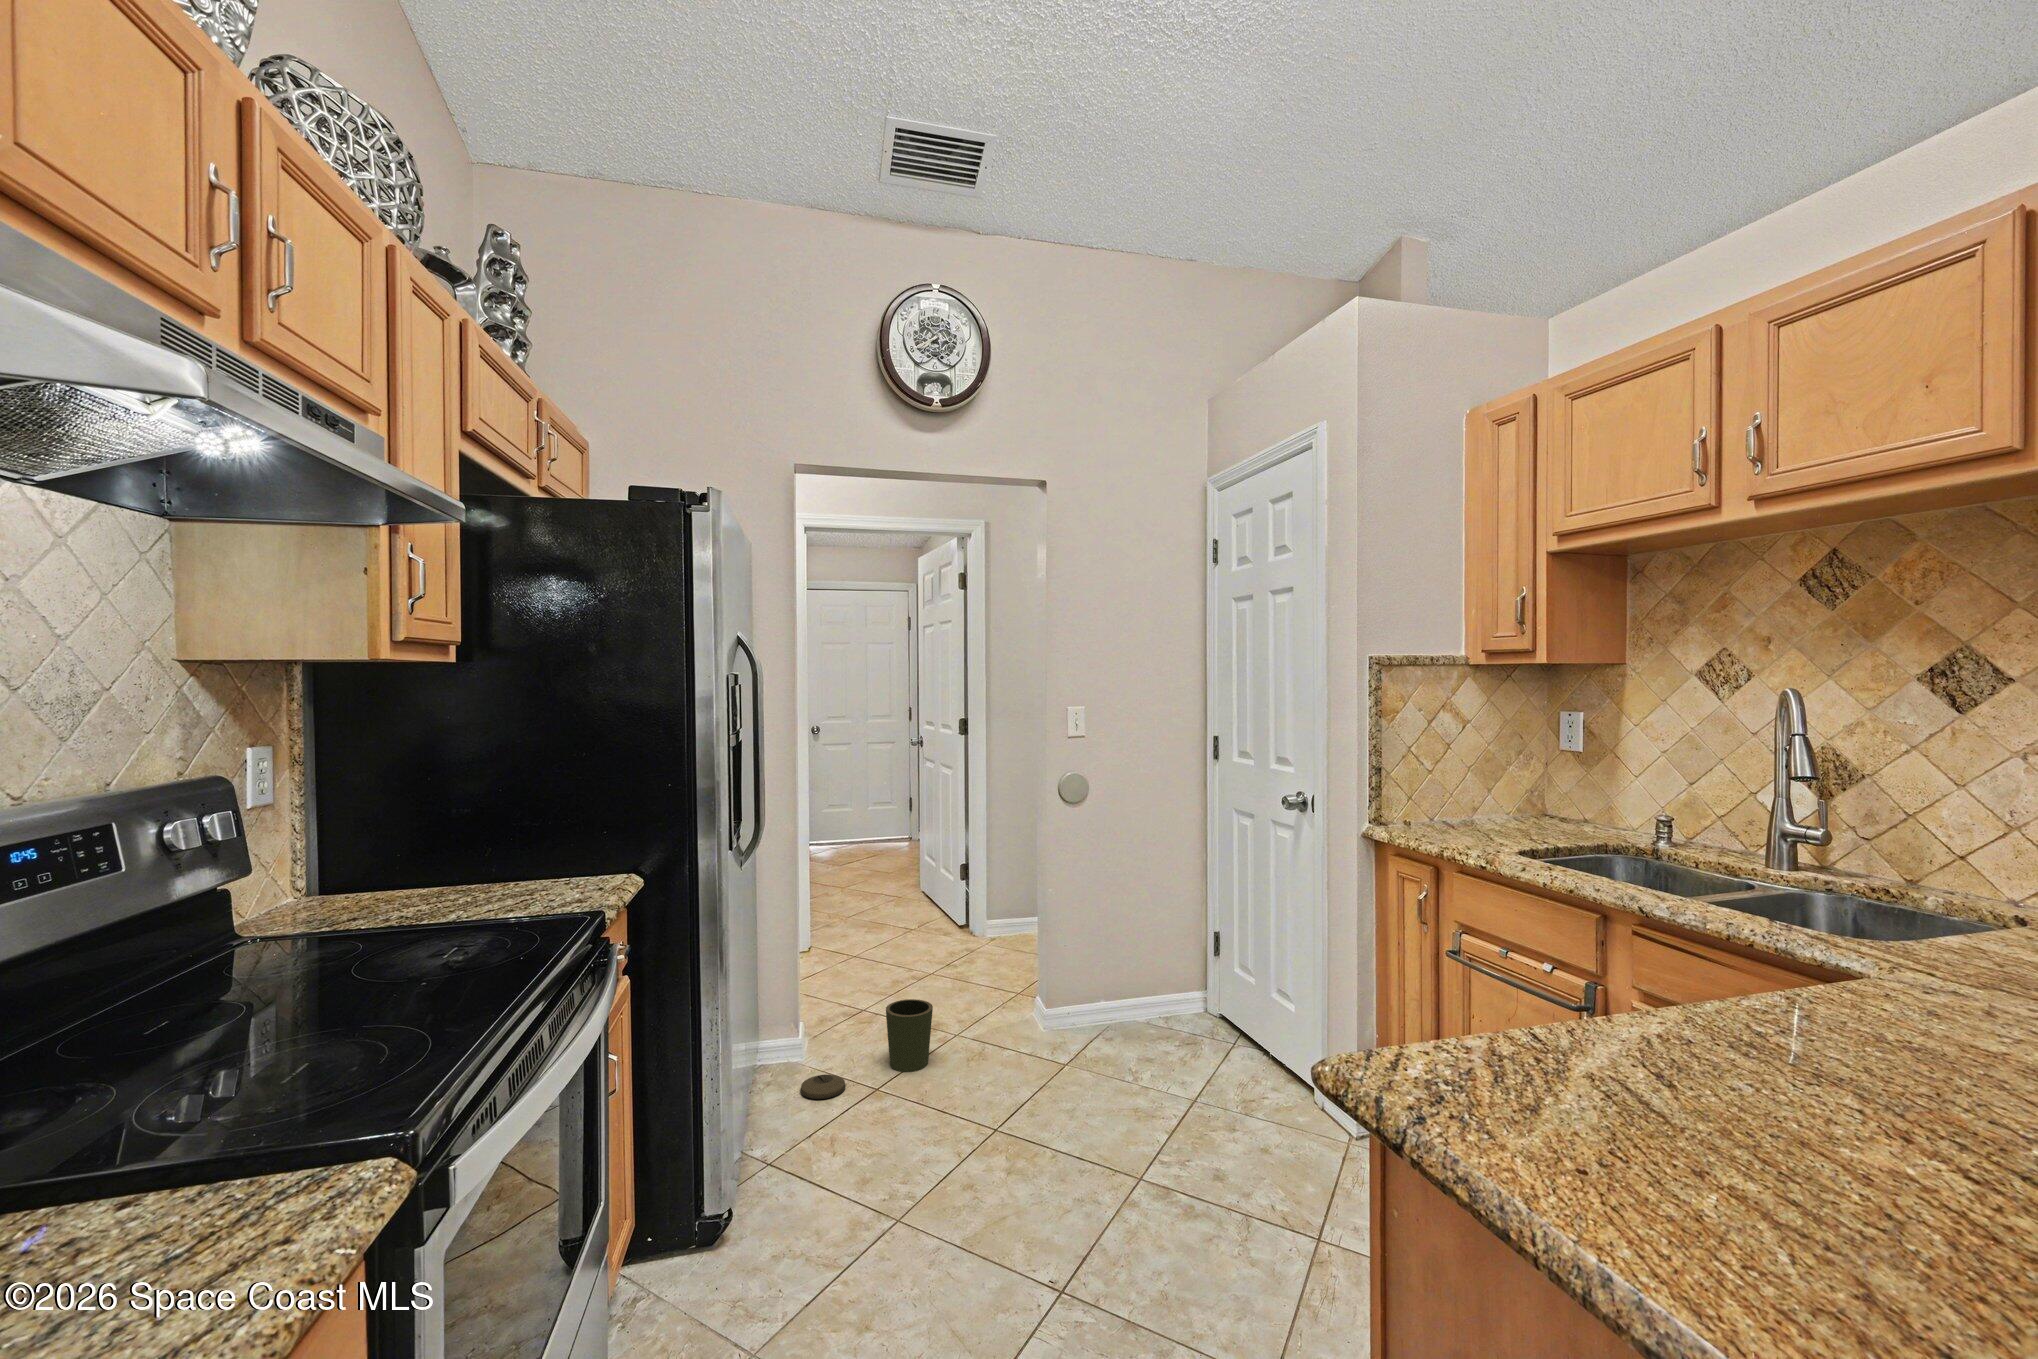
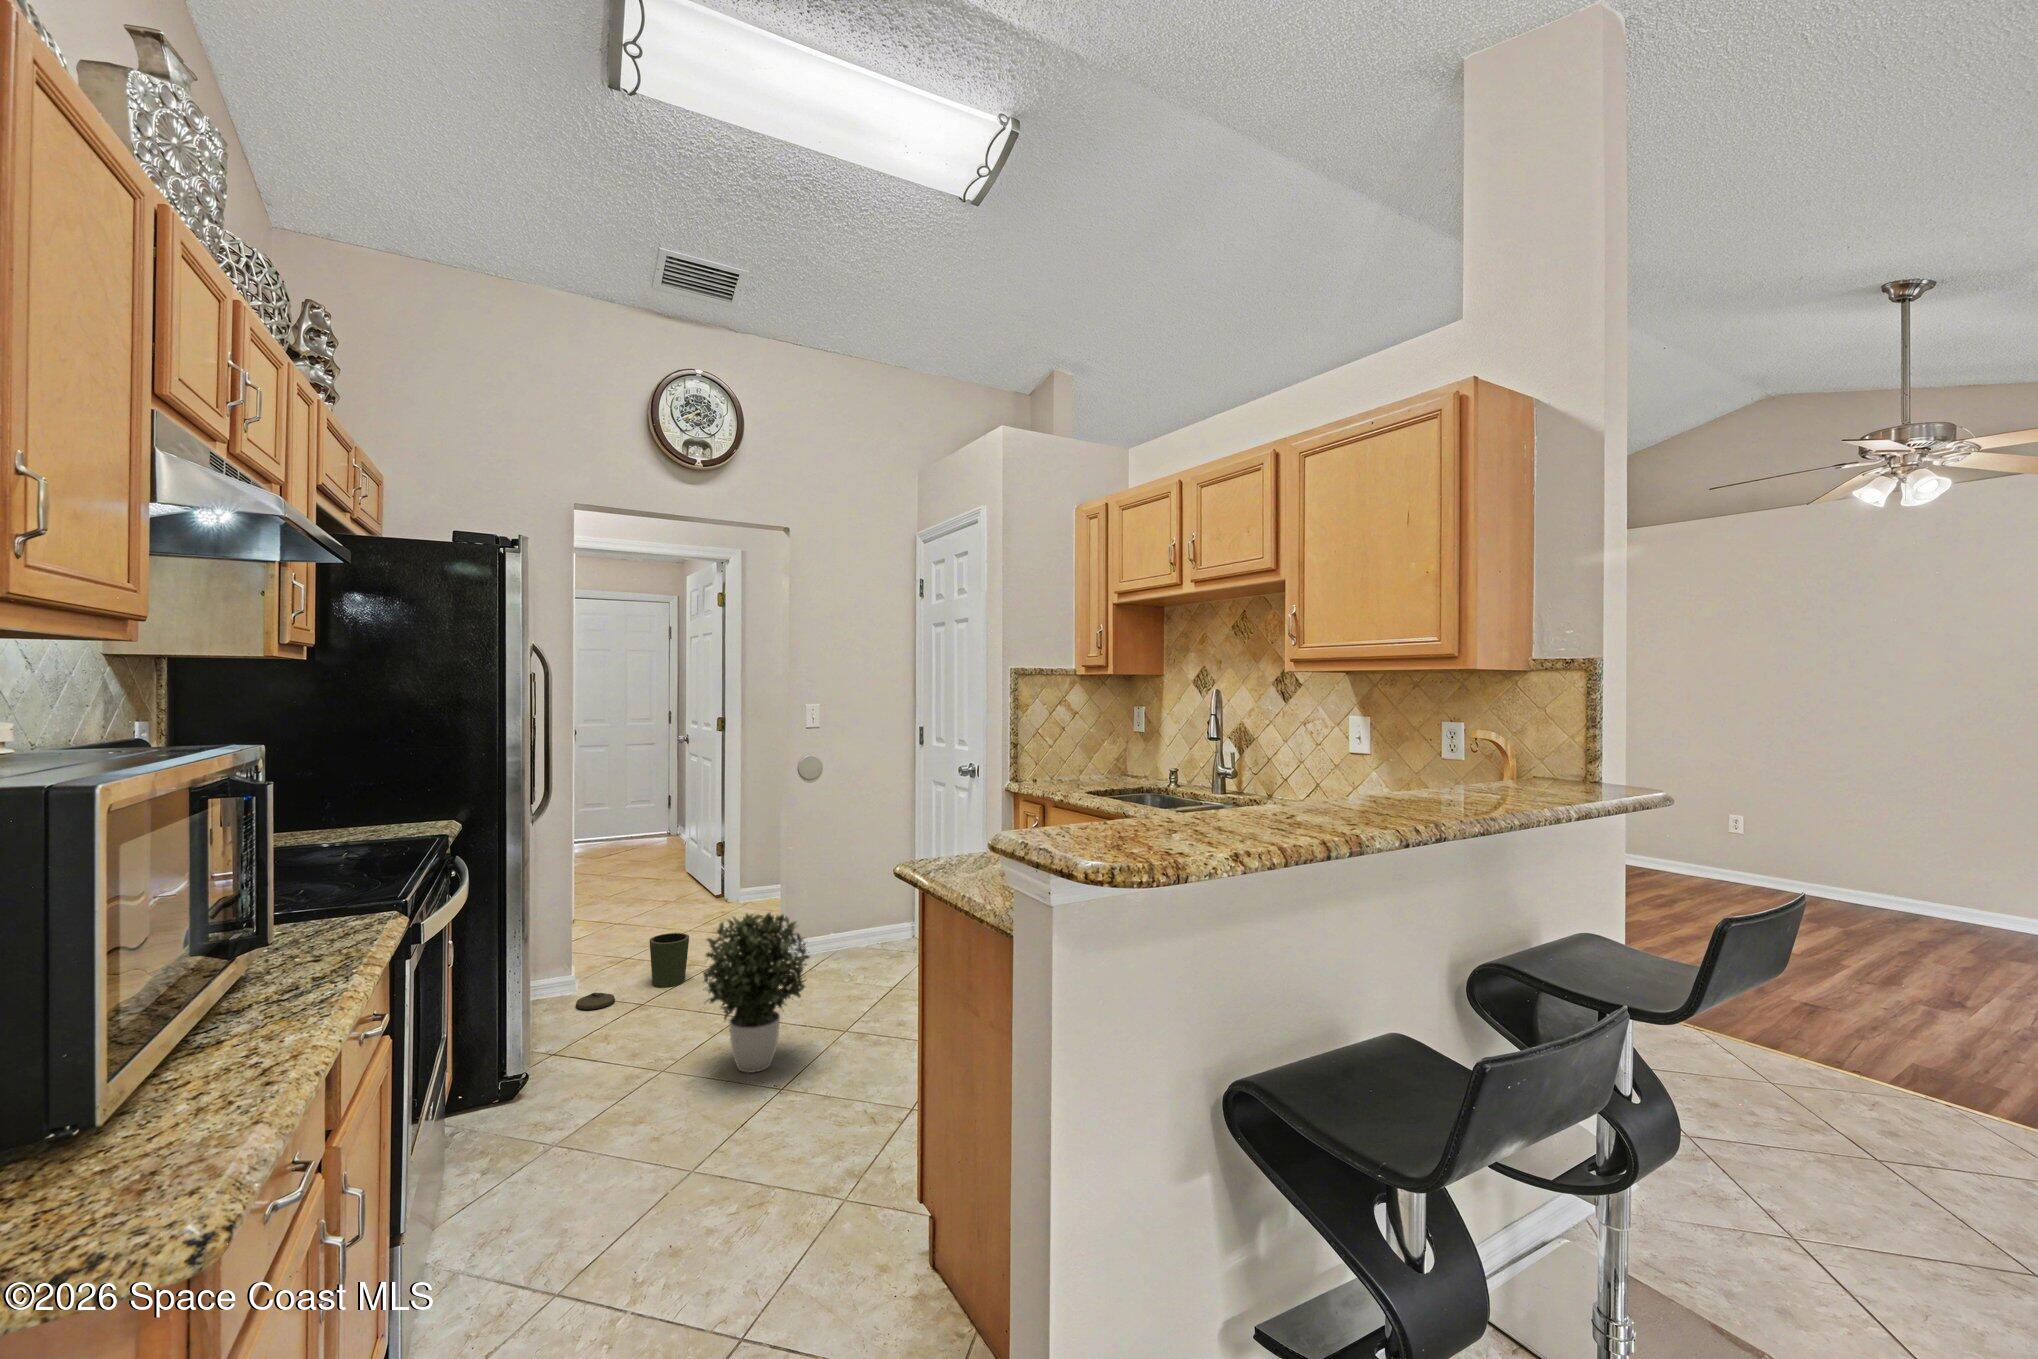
potted plant: none [951,1015,1100,1253] -> present [703,913,810,1073]

